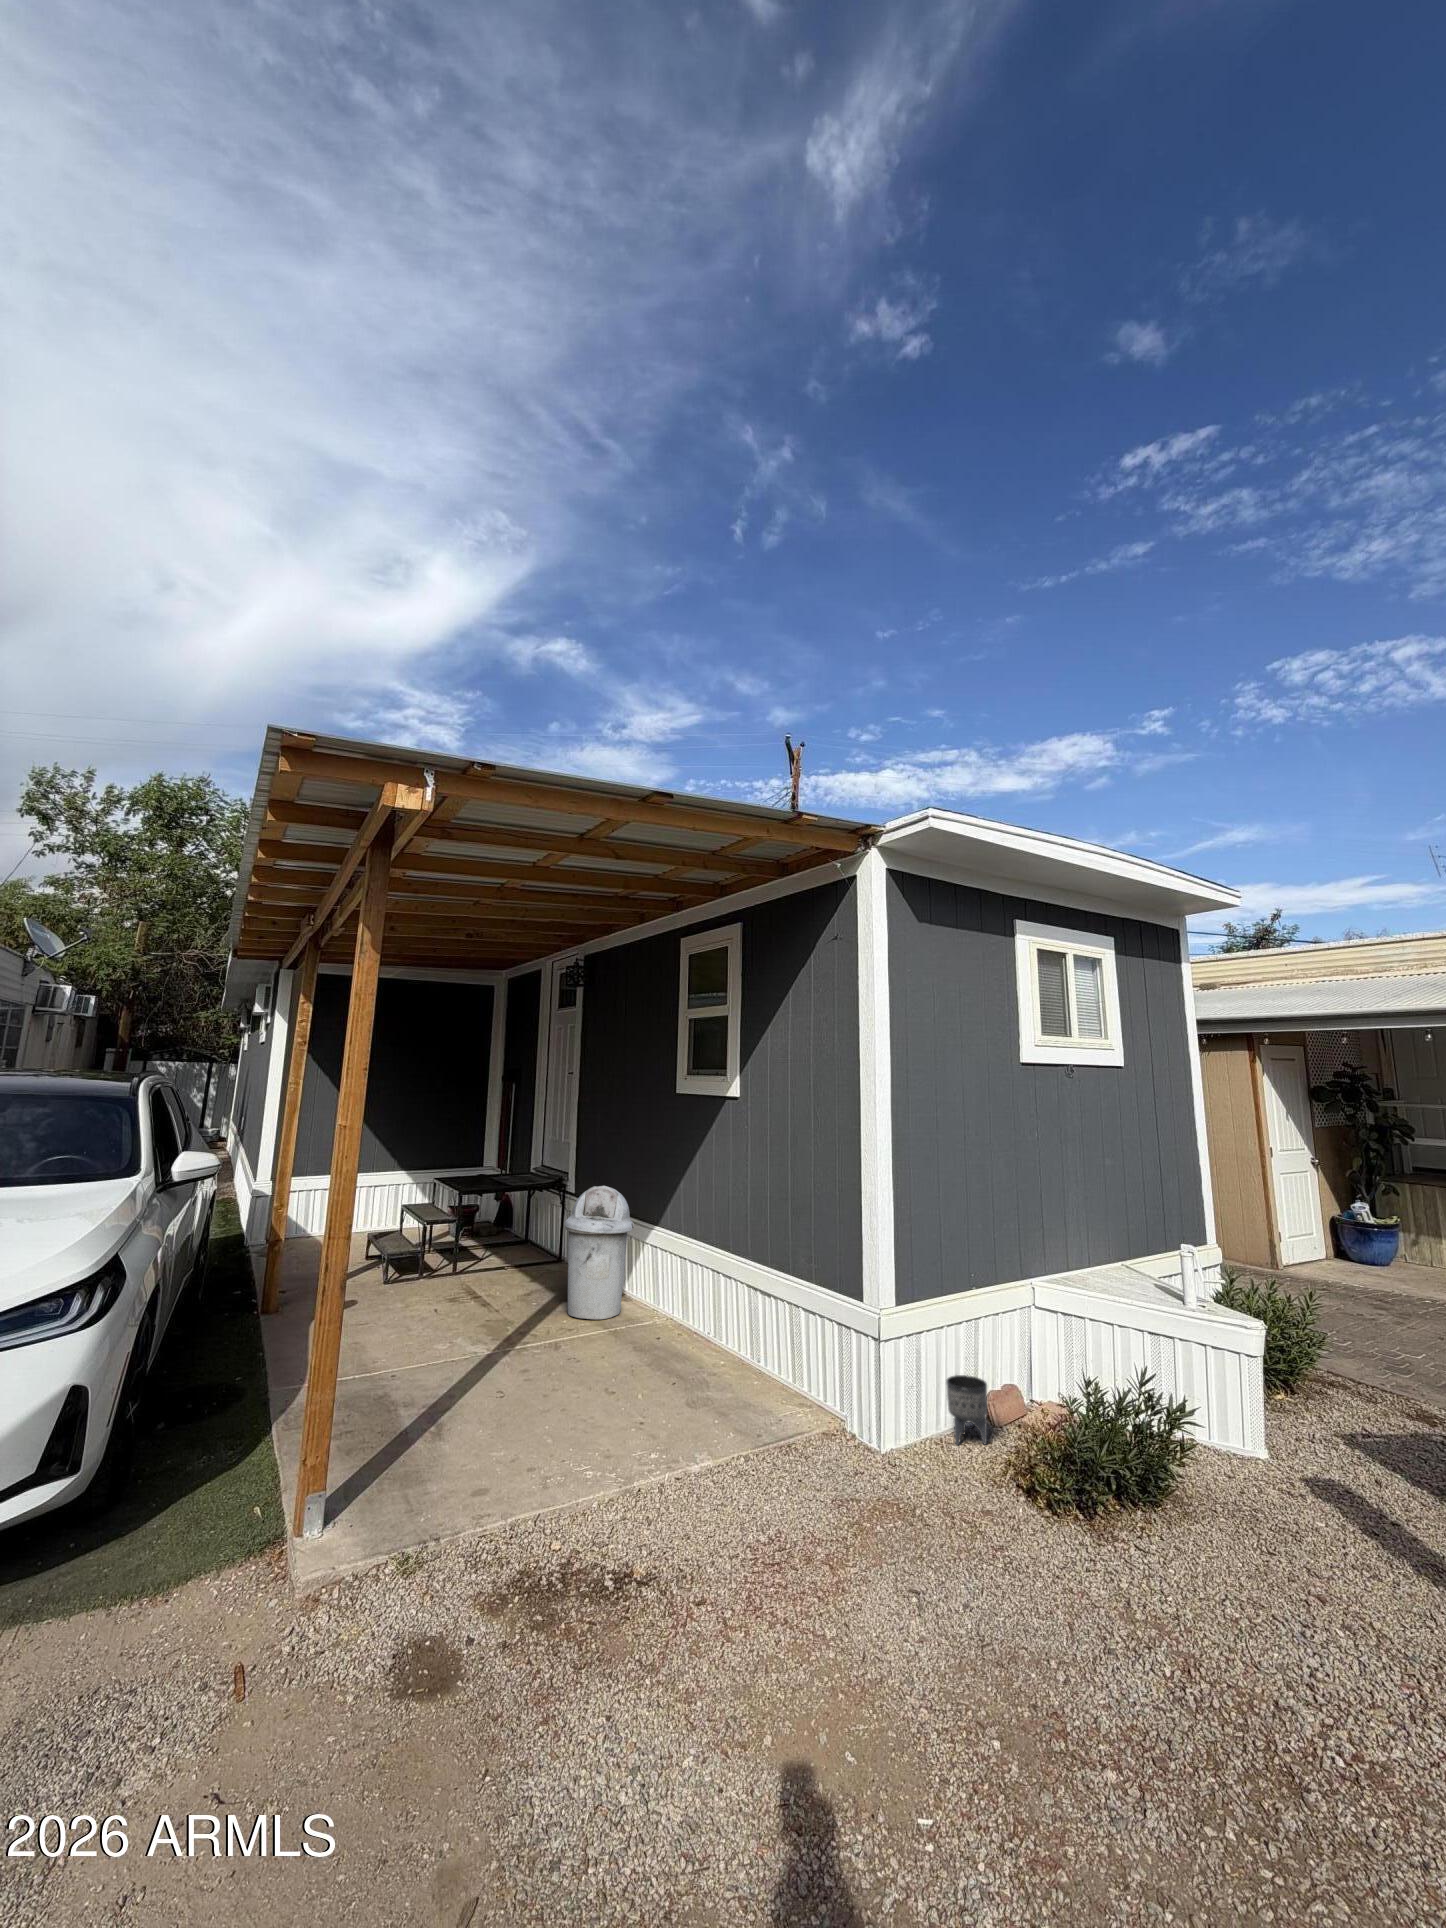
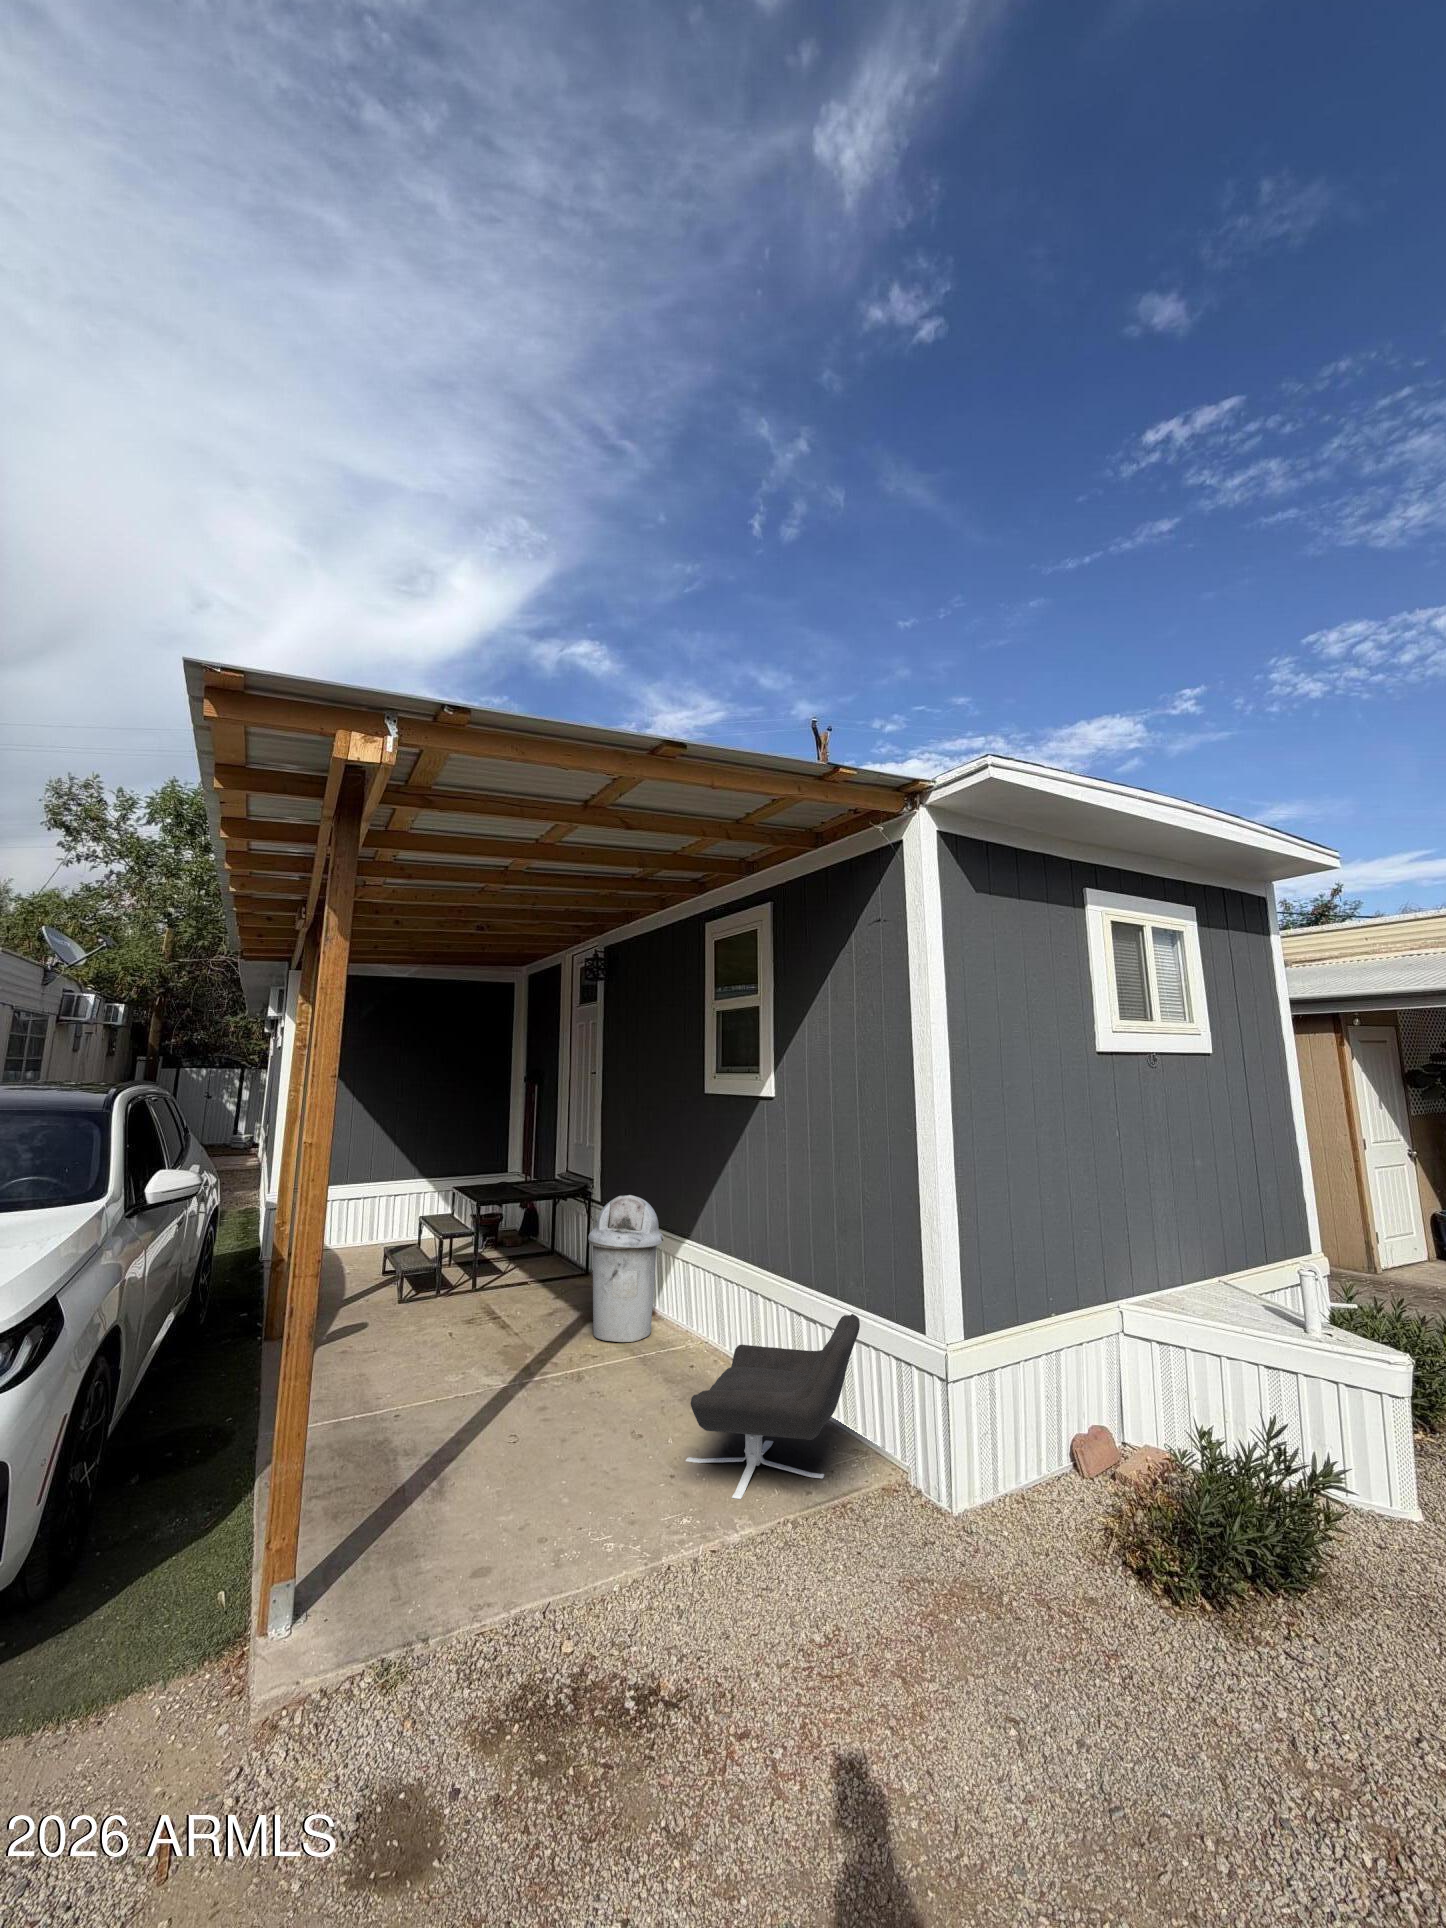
lounge chair: none [653,1287,807,1442] -> present [686,1314,860,1499]
planter: present [946,1375,987,1445] -> none [1026,1418,1077,1503]

